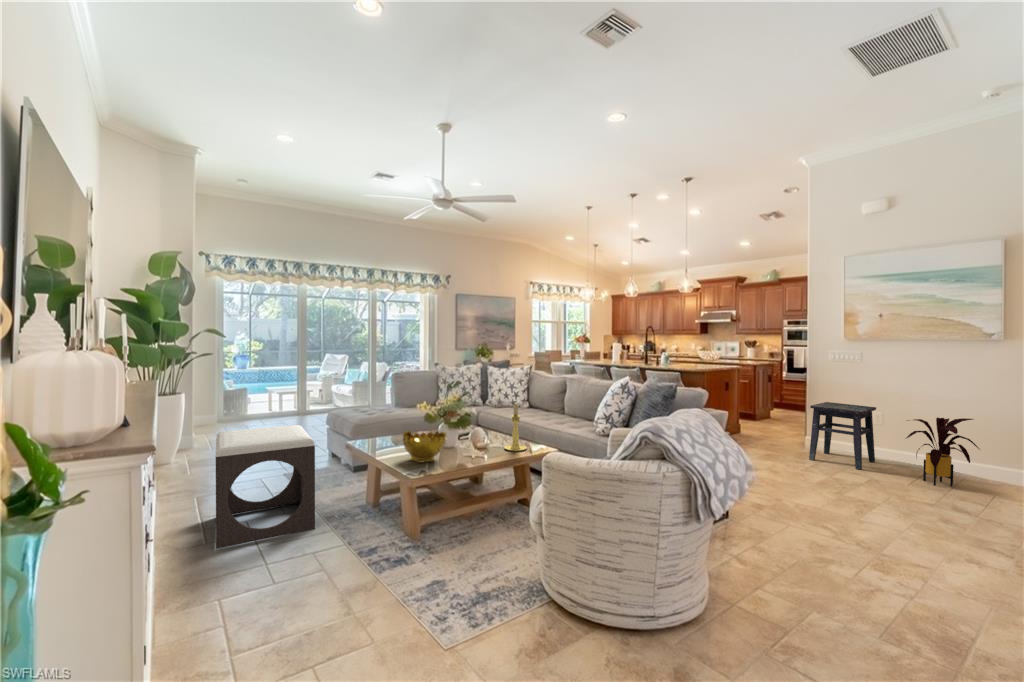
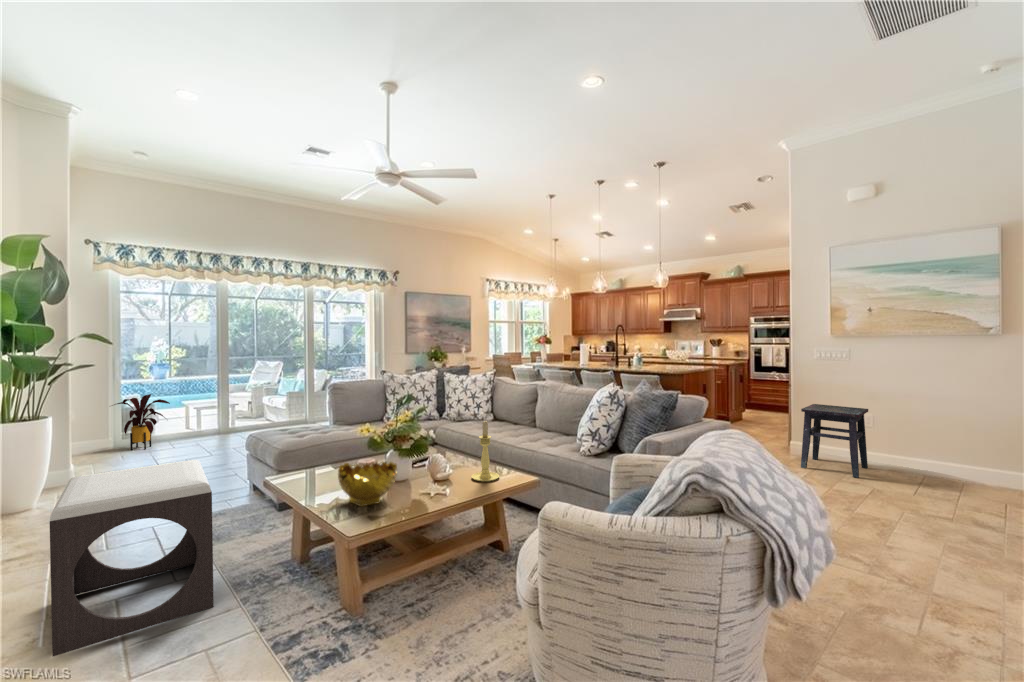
house plant: present [907,417,979,487] -> present [112,394,170,450]

